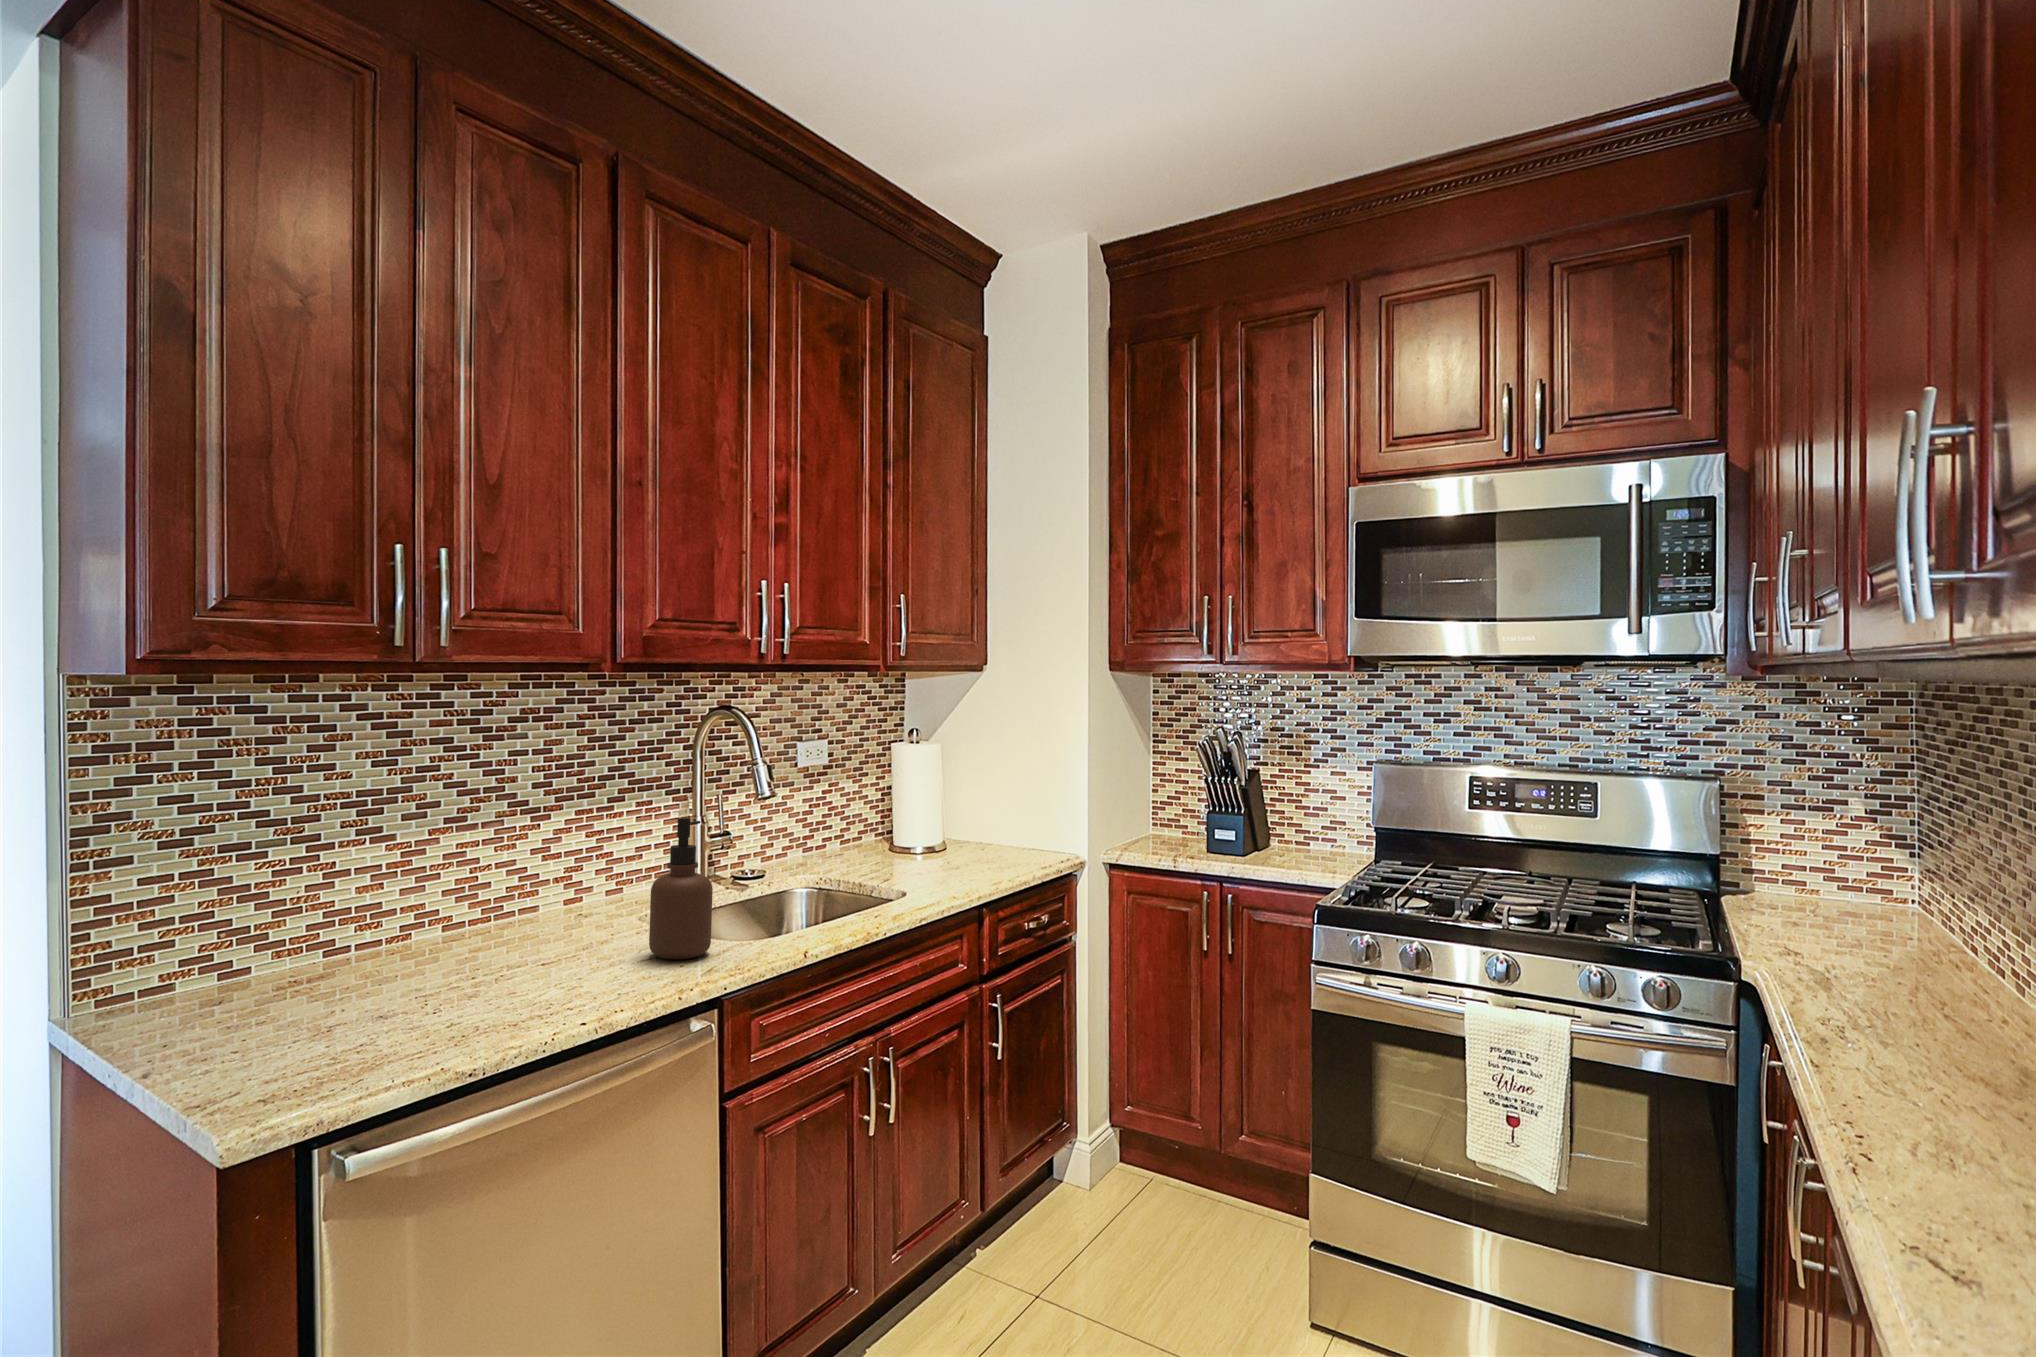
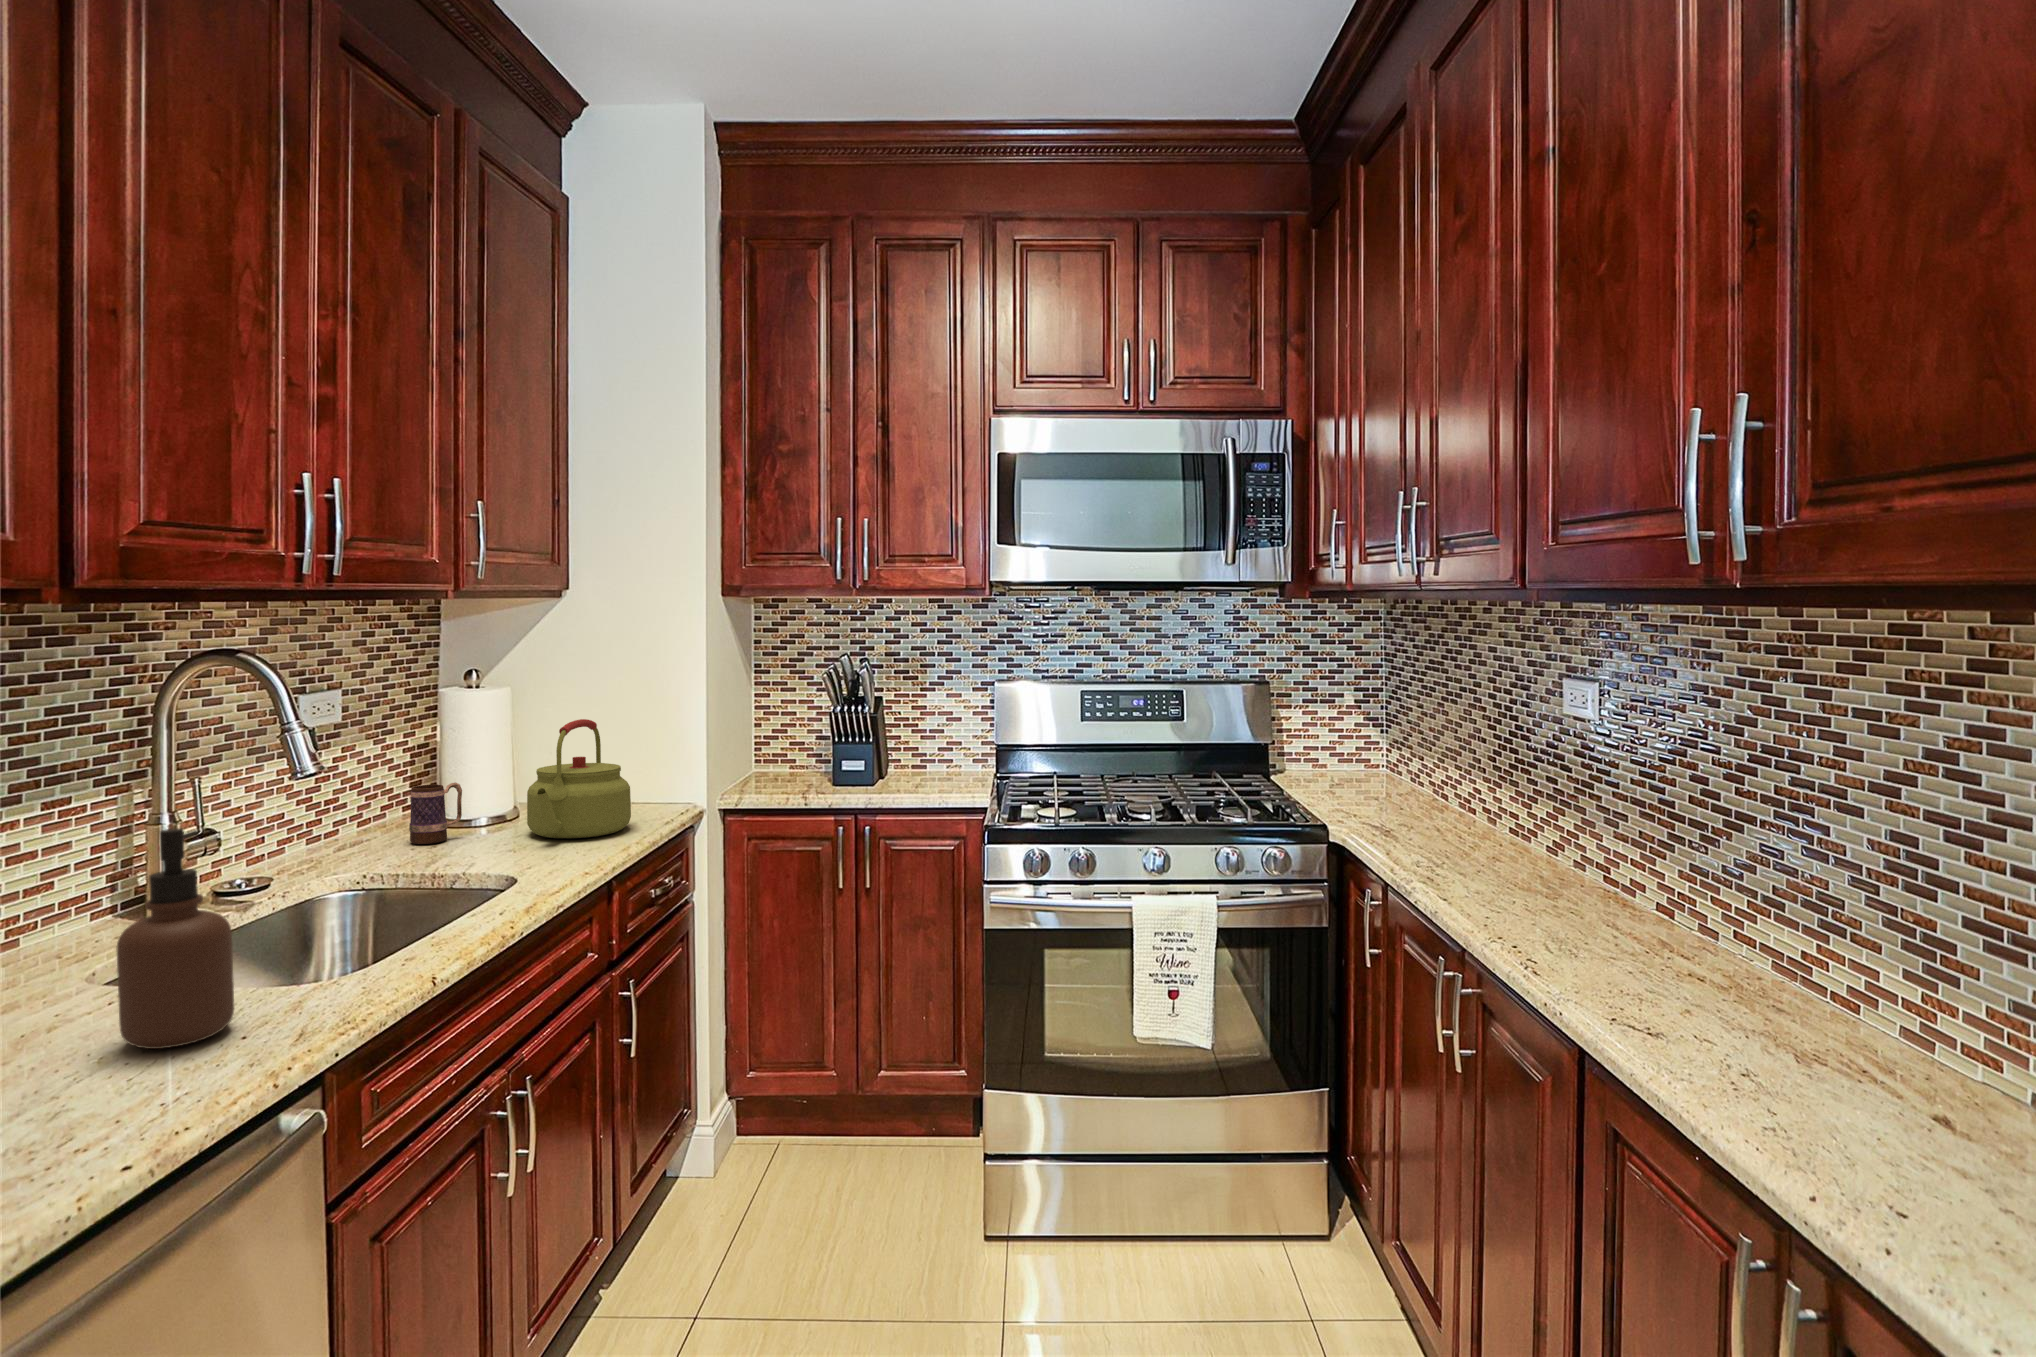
kettle: none [945,772,1024,869] -> present [527,719,631,838]
mug: none [864,816,902,862] -> present [409,782,462,844]

